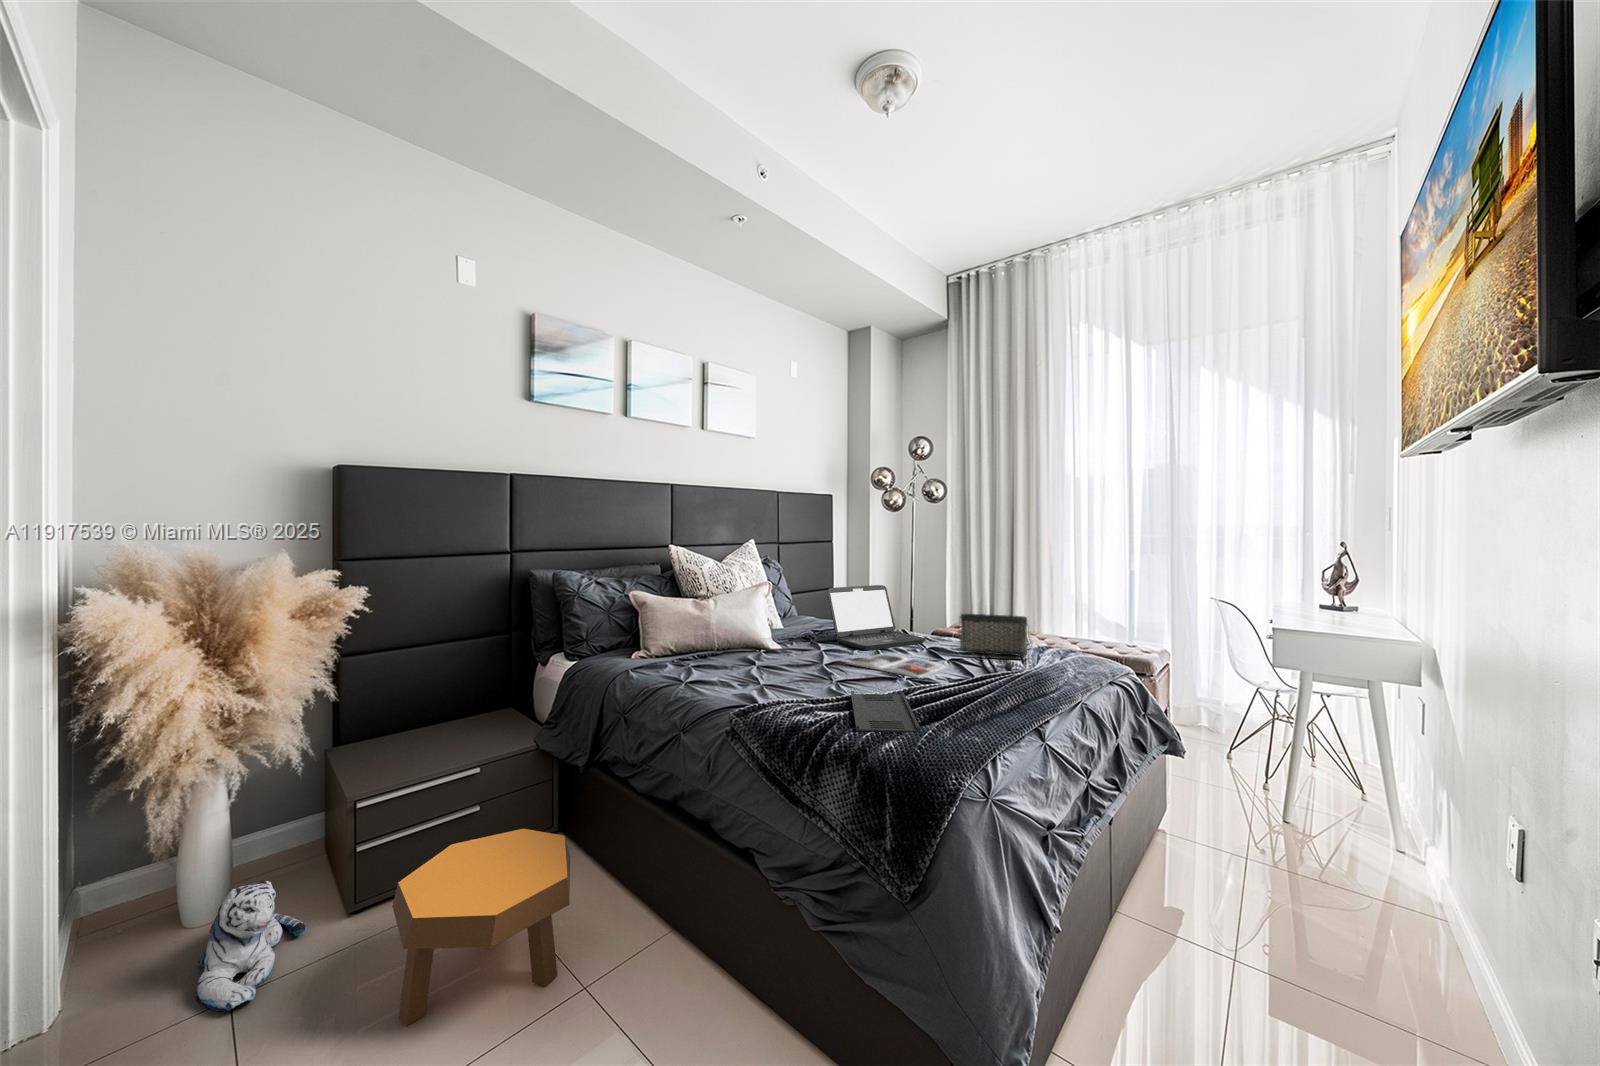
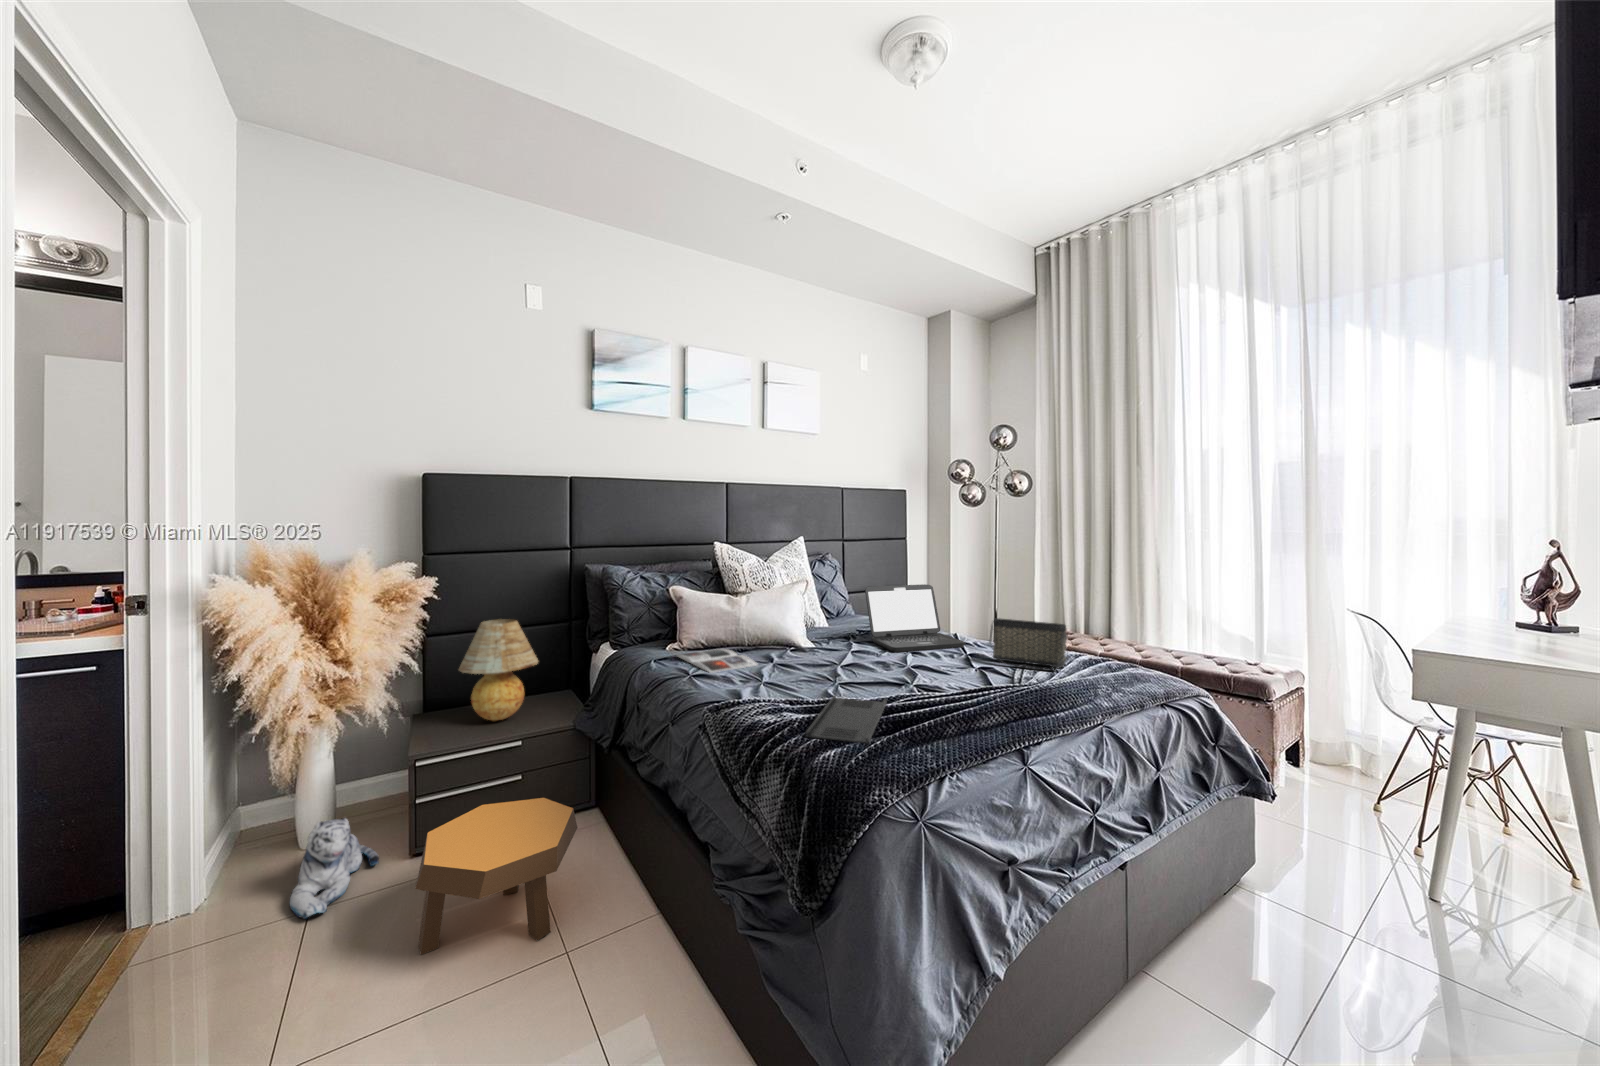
table lamp: none [392,633,487,750] -> present [459,619,538,721]
magazine: present [848,654,946,678] -> present [677,649,757,673]

